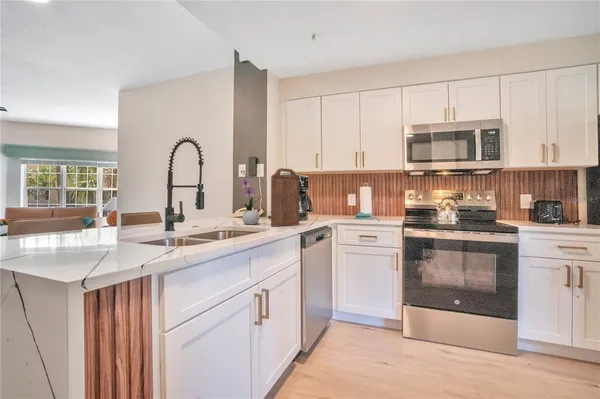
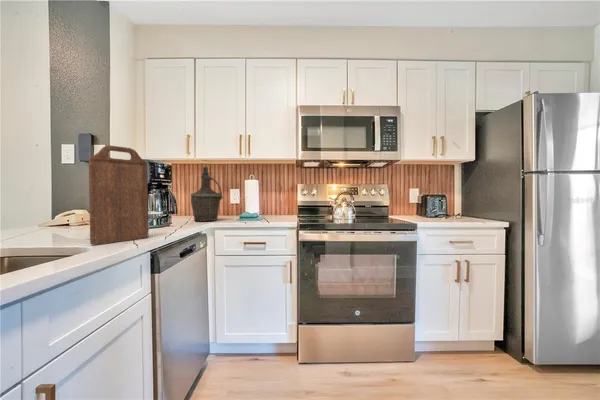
flower arrangement: present [240,171,260,224] -> none [28,147,82,241]
bottle: none [319,178,343,219] -> present [191,167,223,222]

